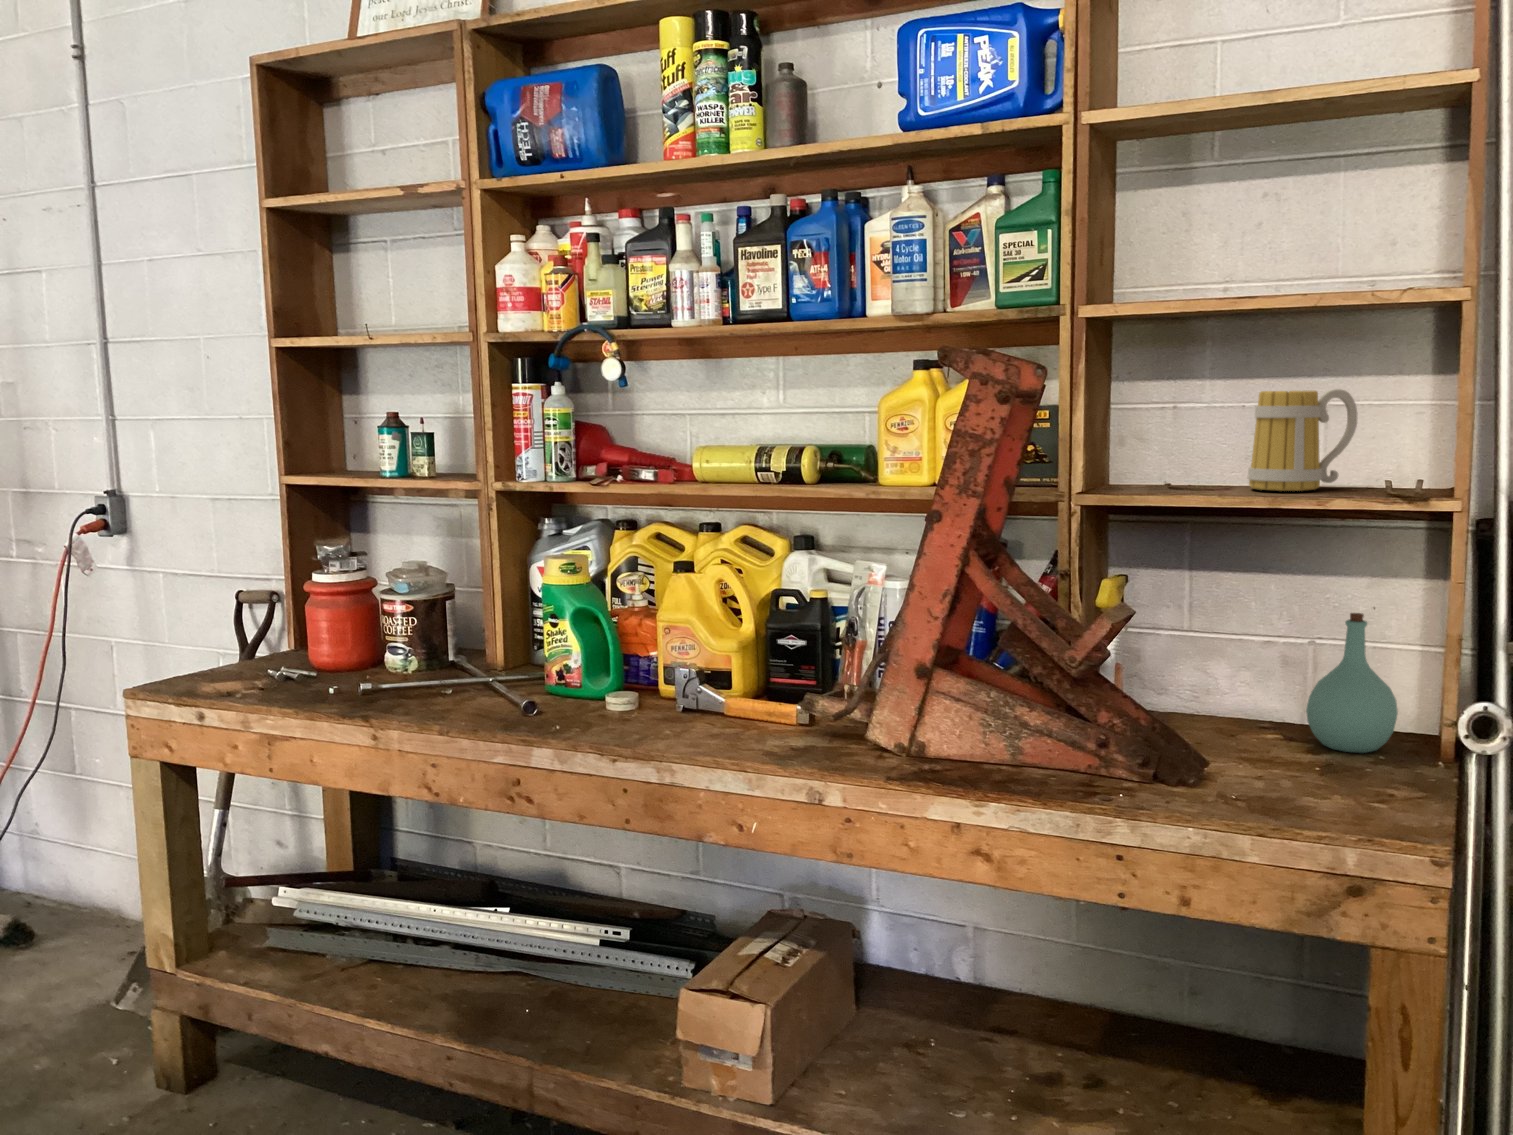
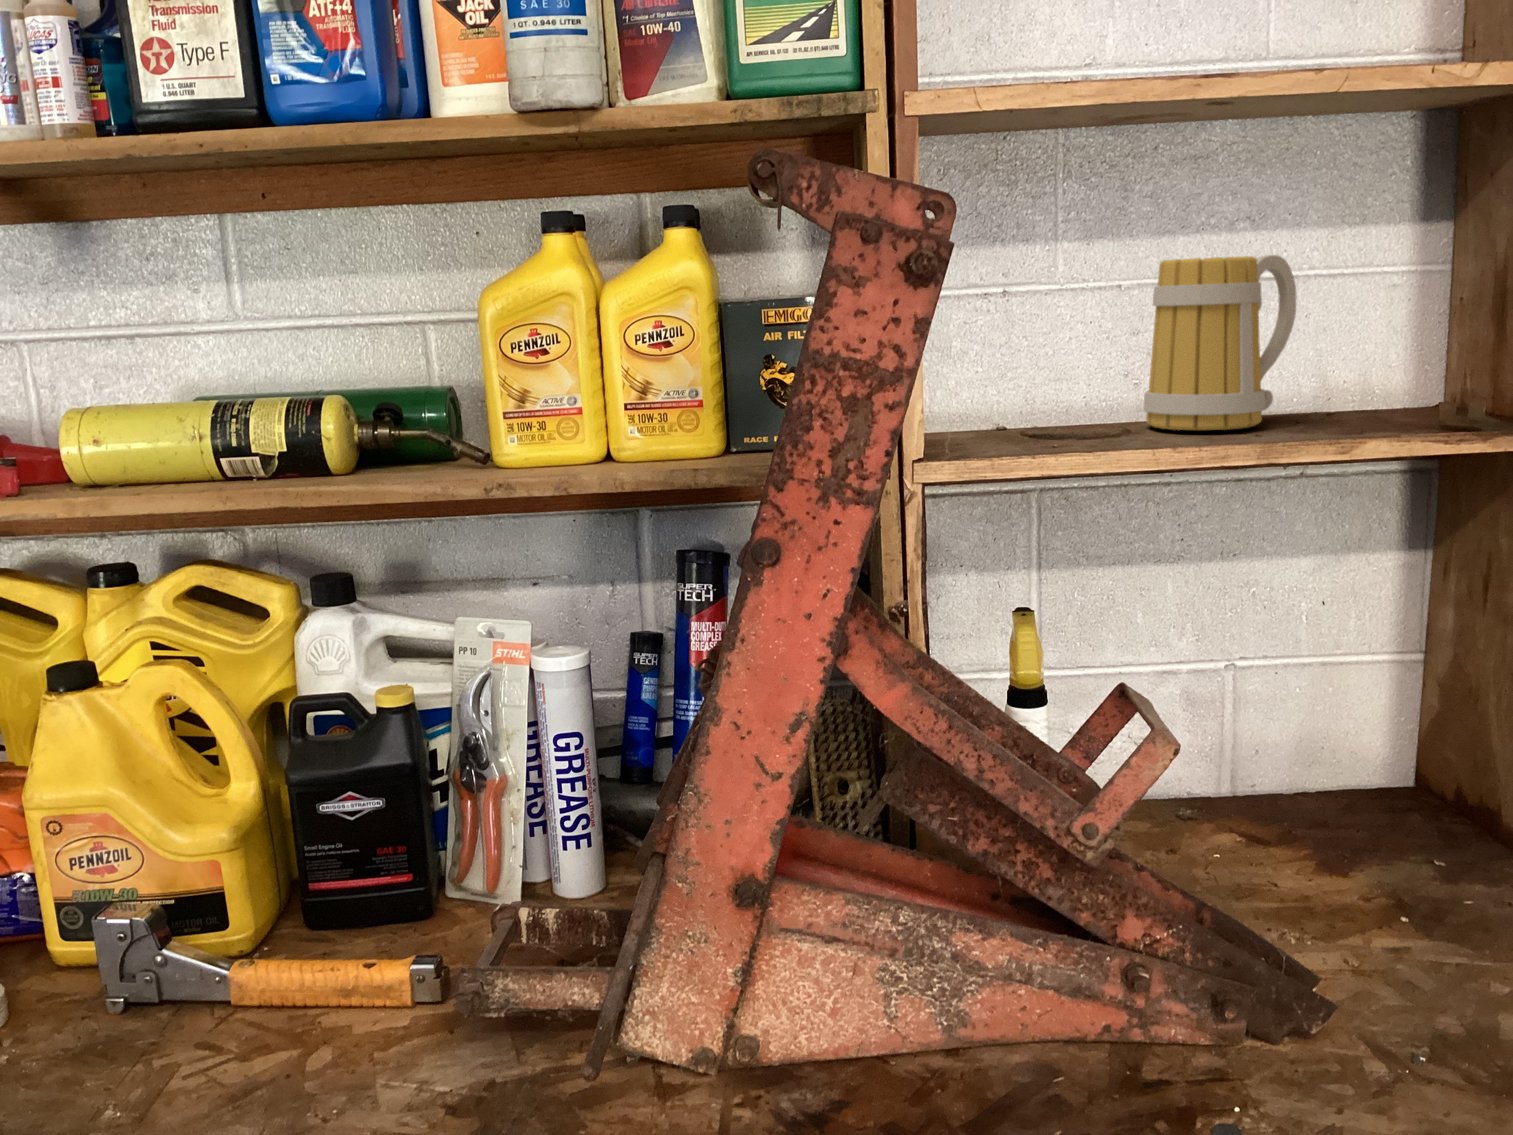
bottle: present [1306,613,1398,753] -> none [1261,622,1411,851]

